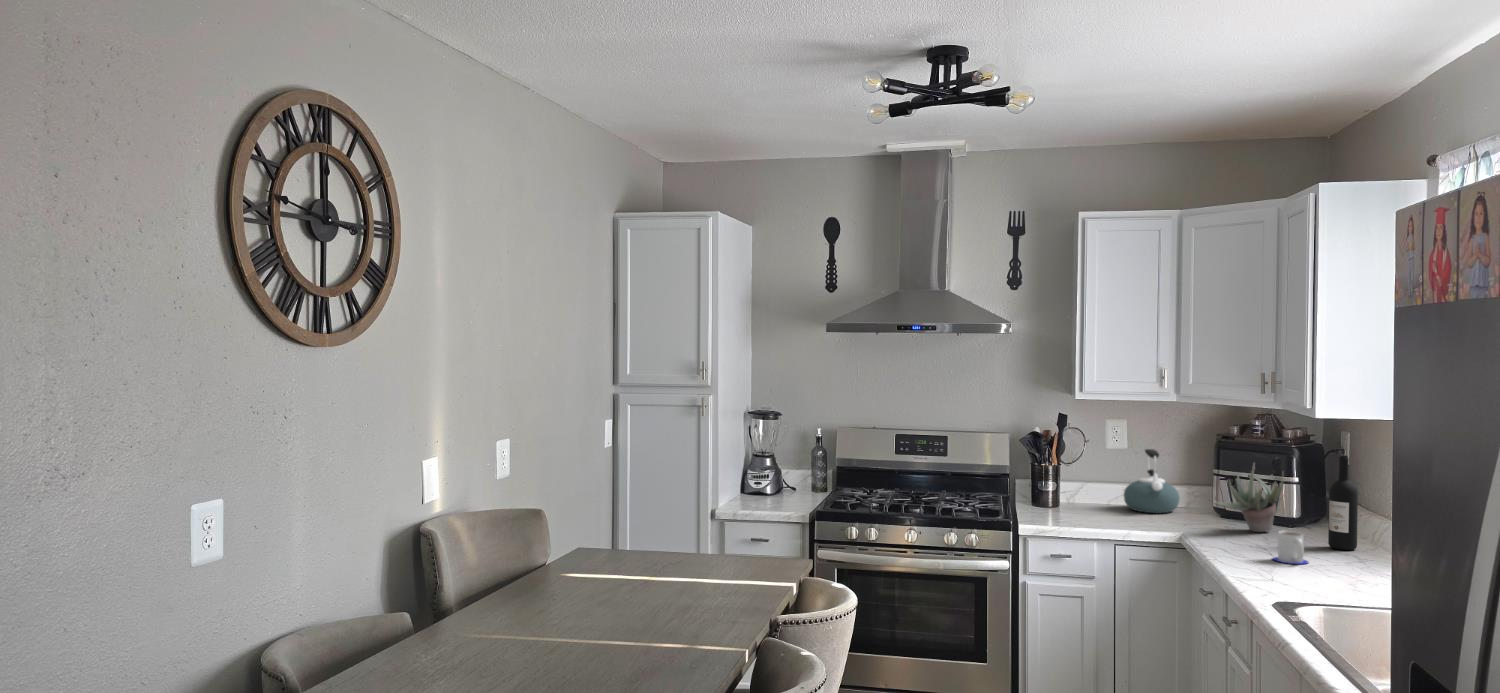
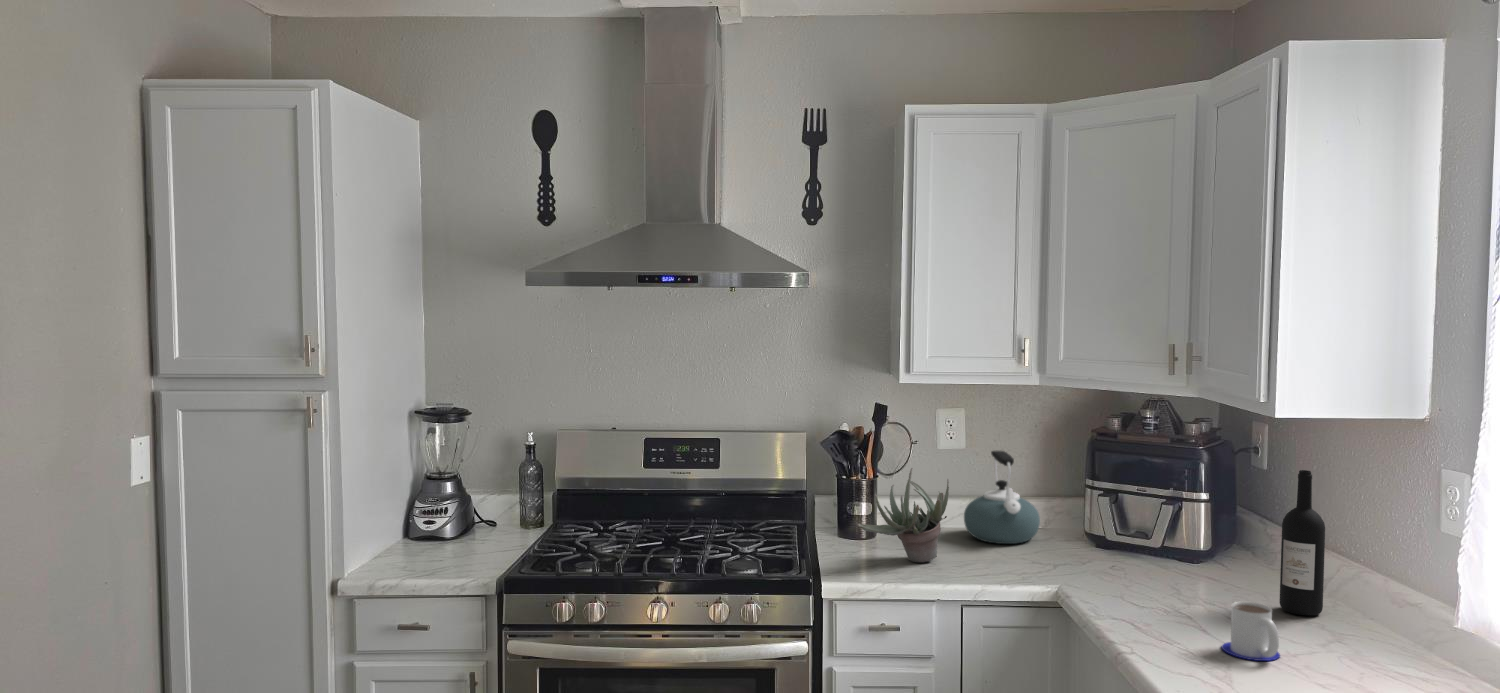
succulent plant: present [1214,464,1284,532] -> present [858,468,949,562]

